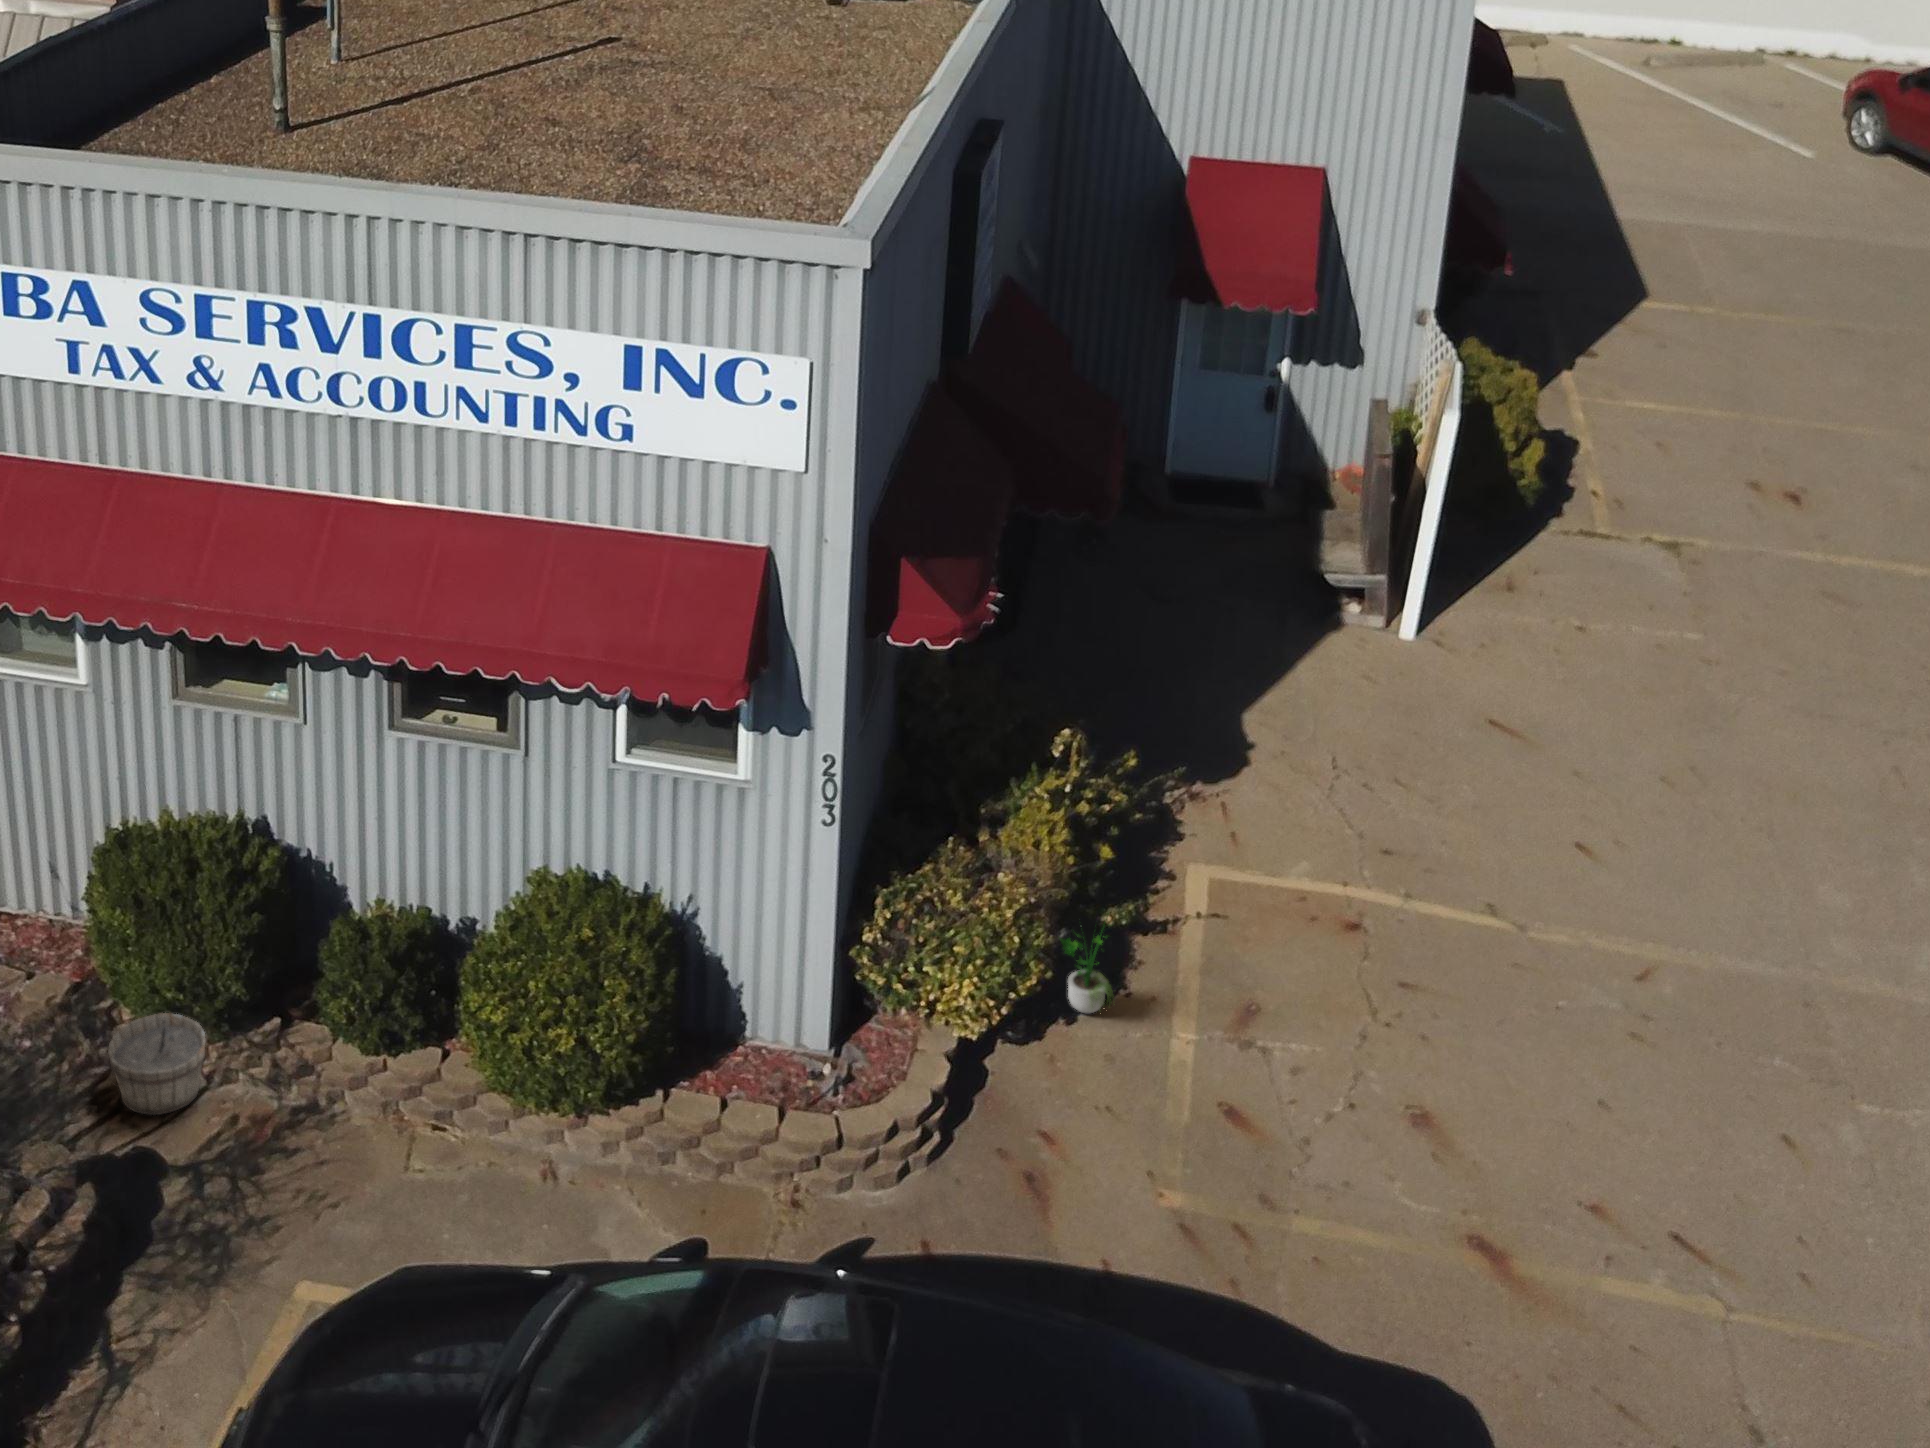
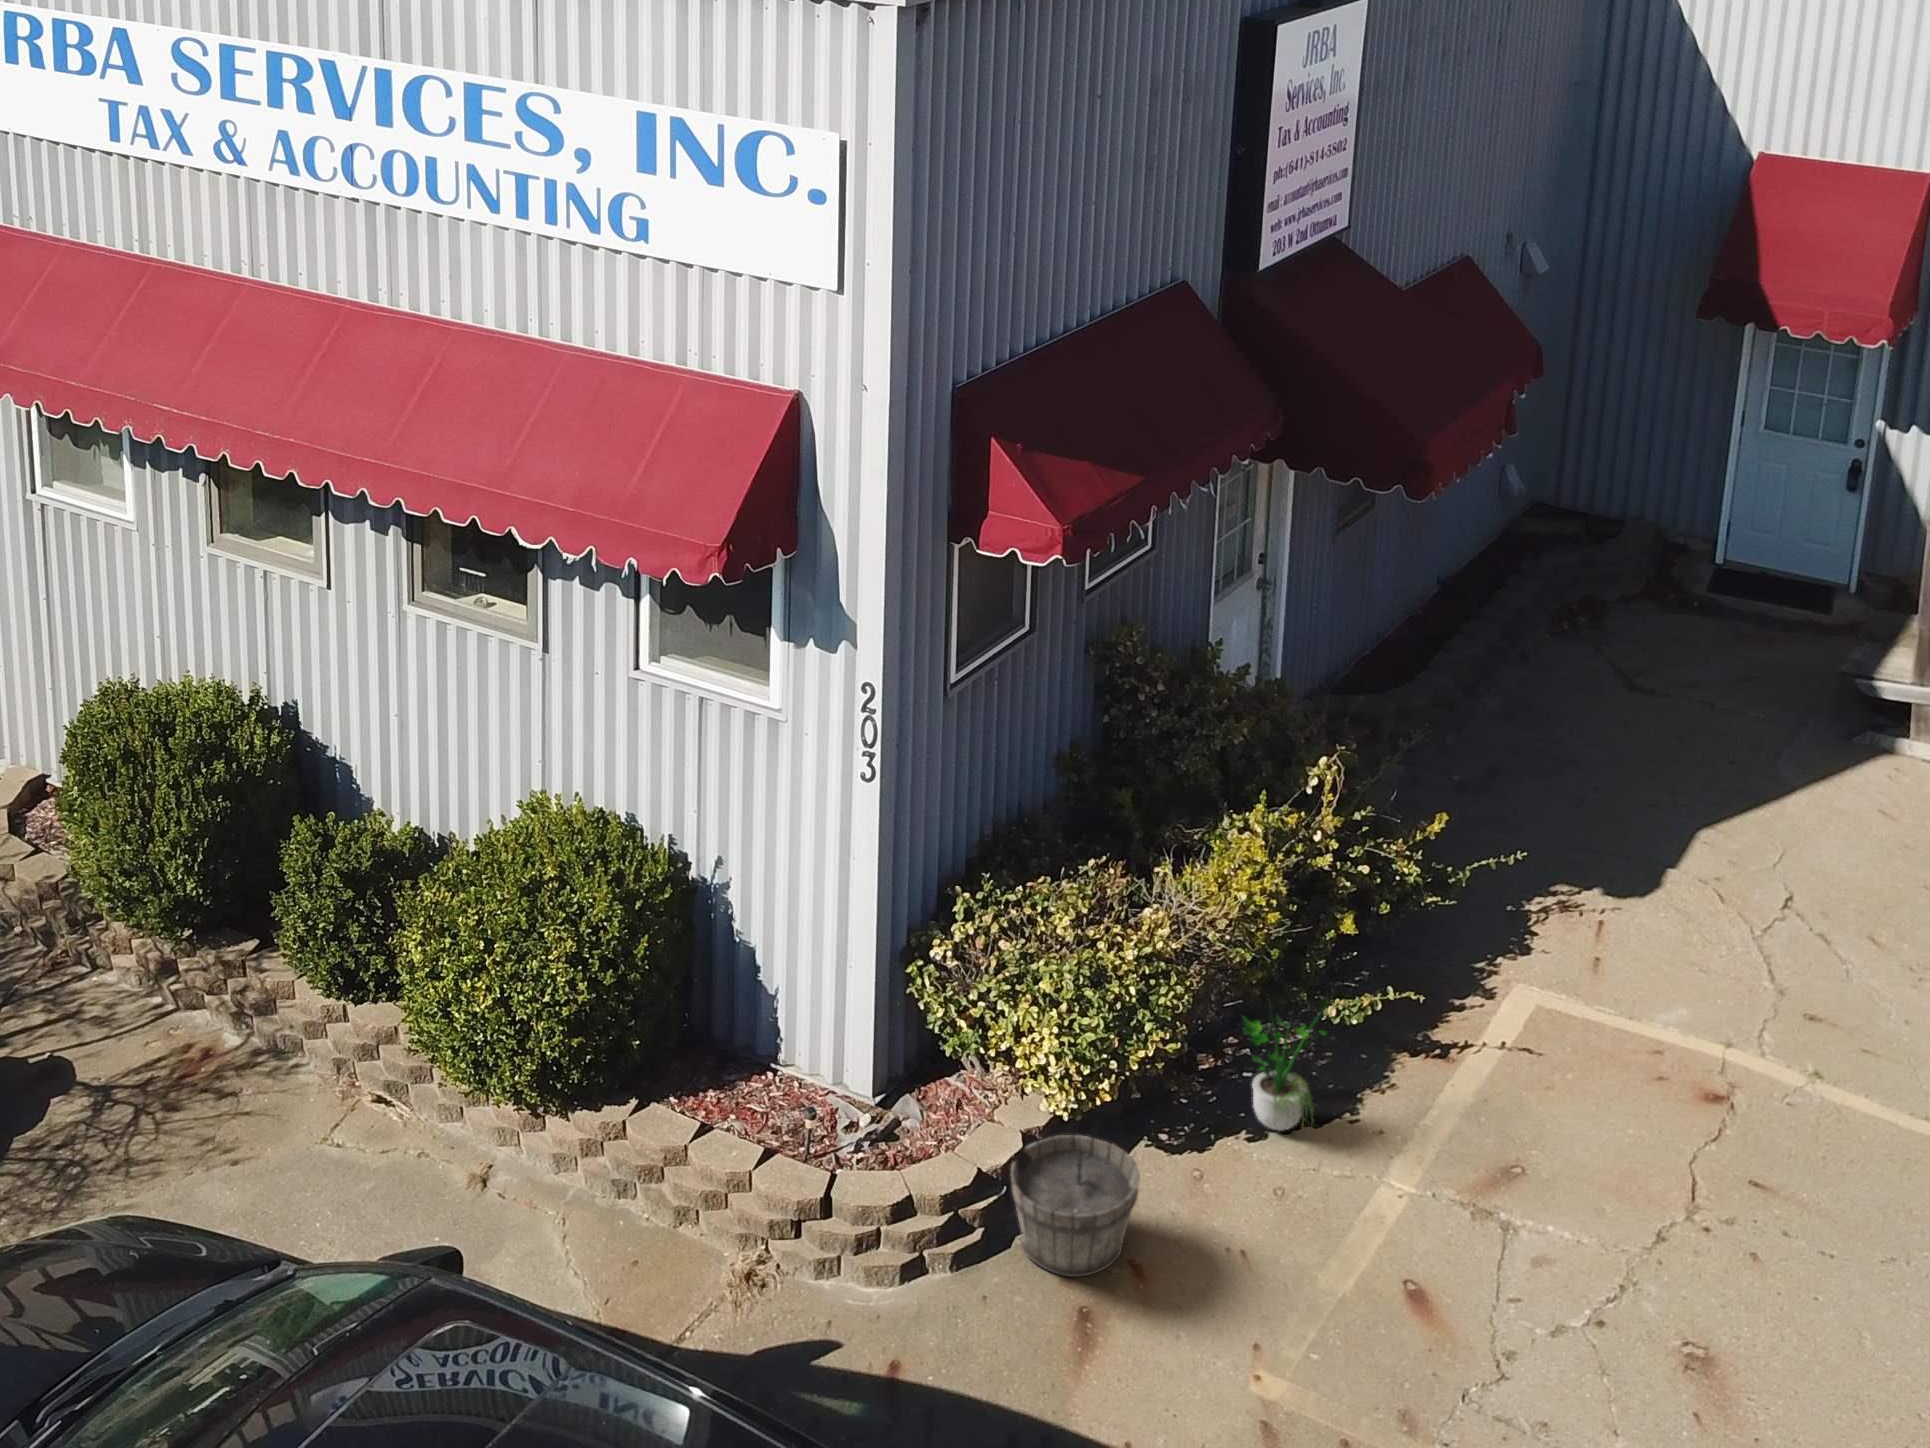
wooden bucket: present [108,1013,206,1115] -> present [1011,1135,1140,1277]

